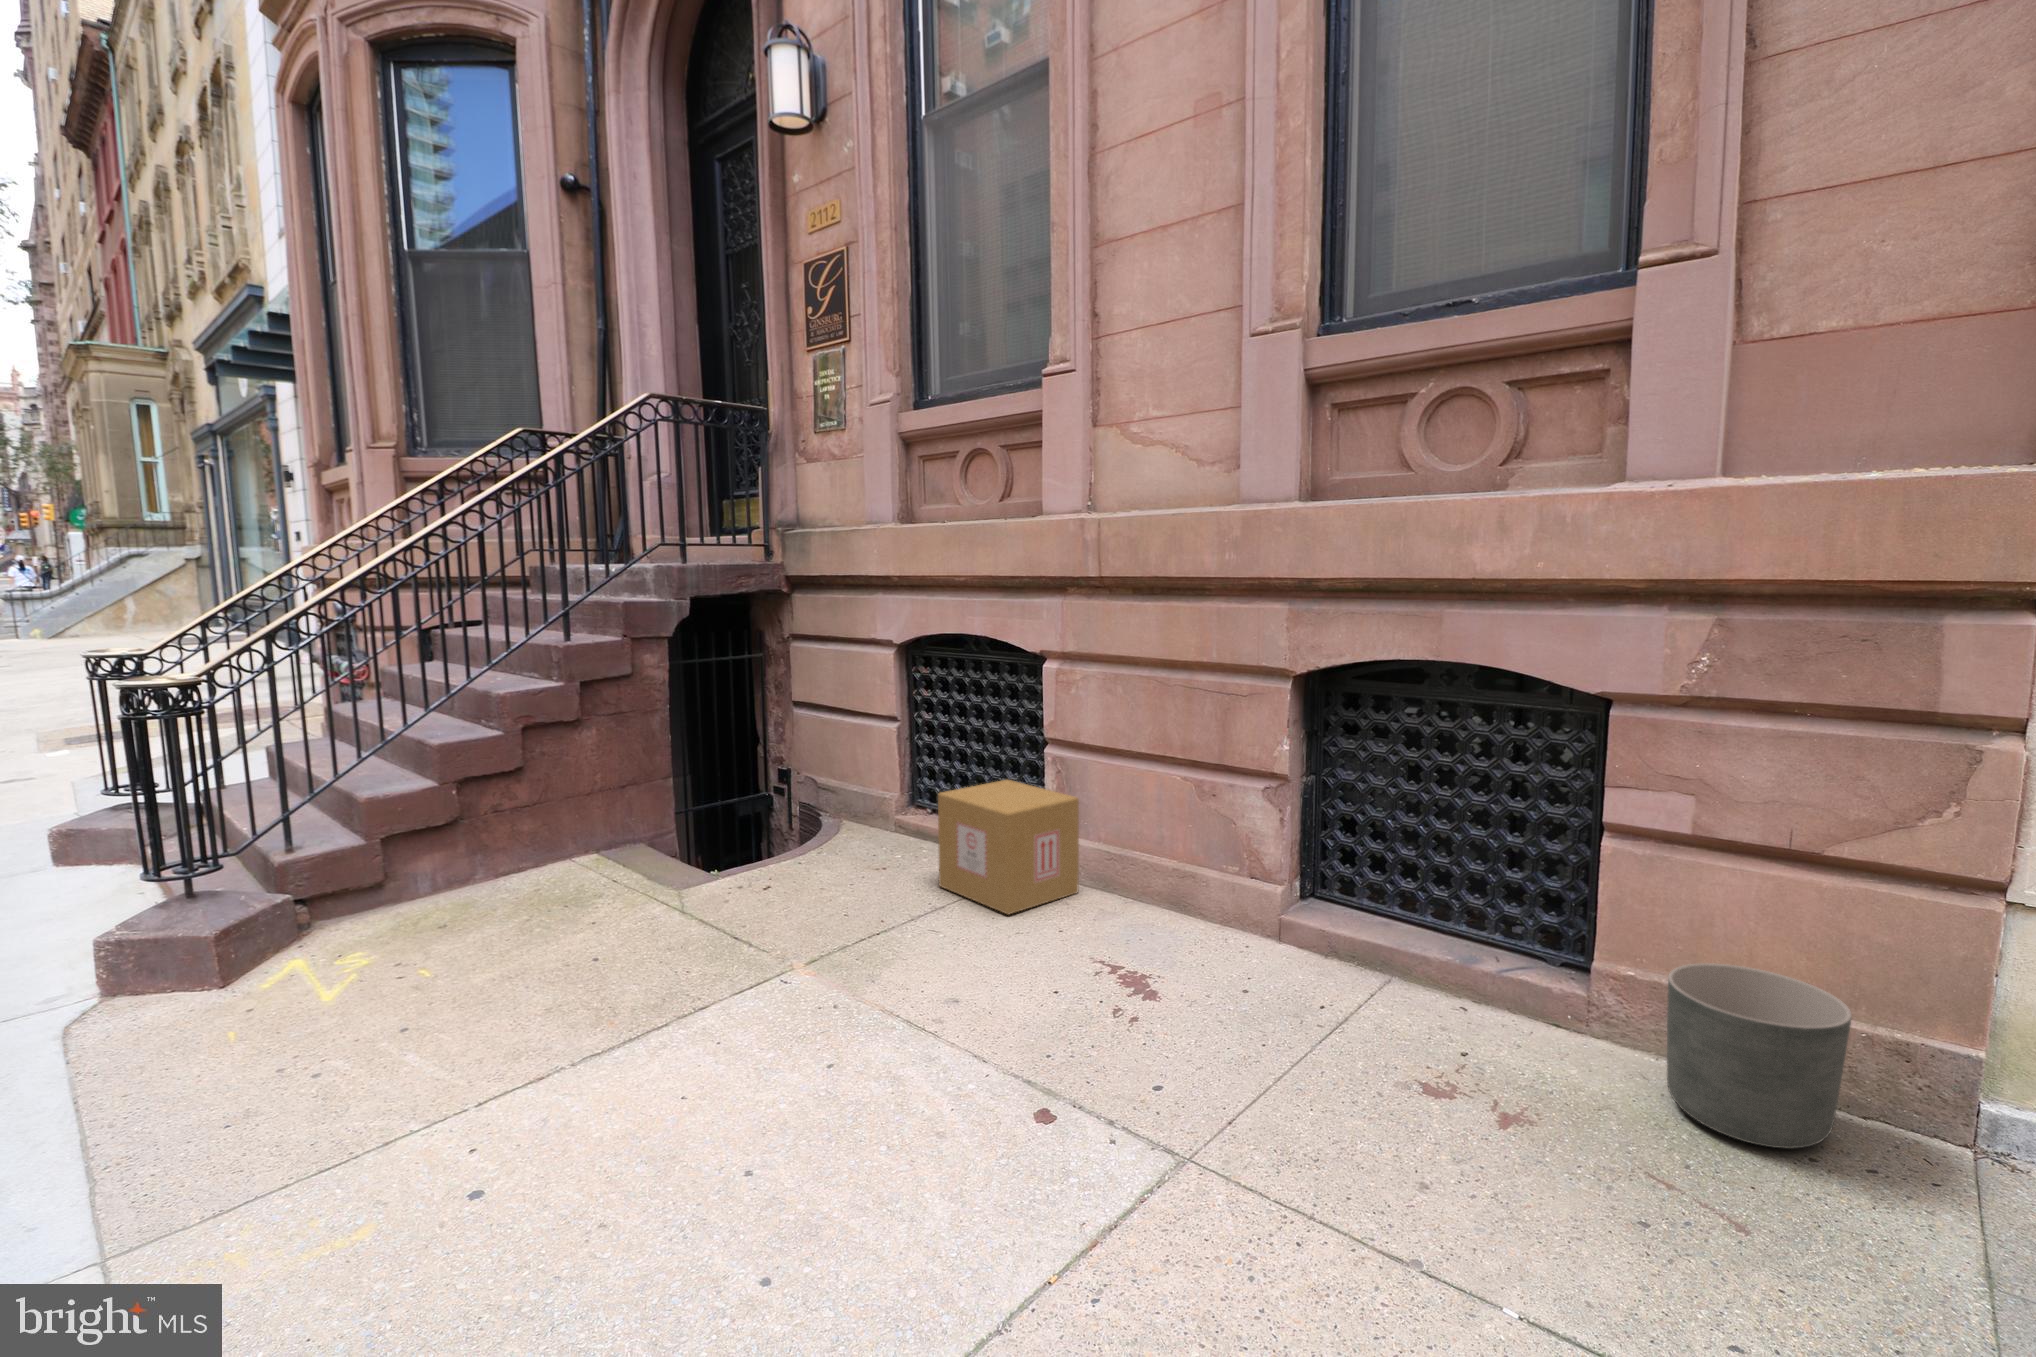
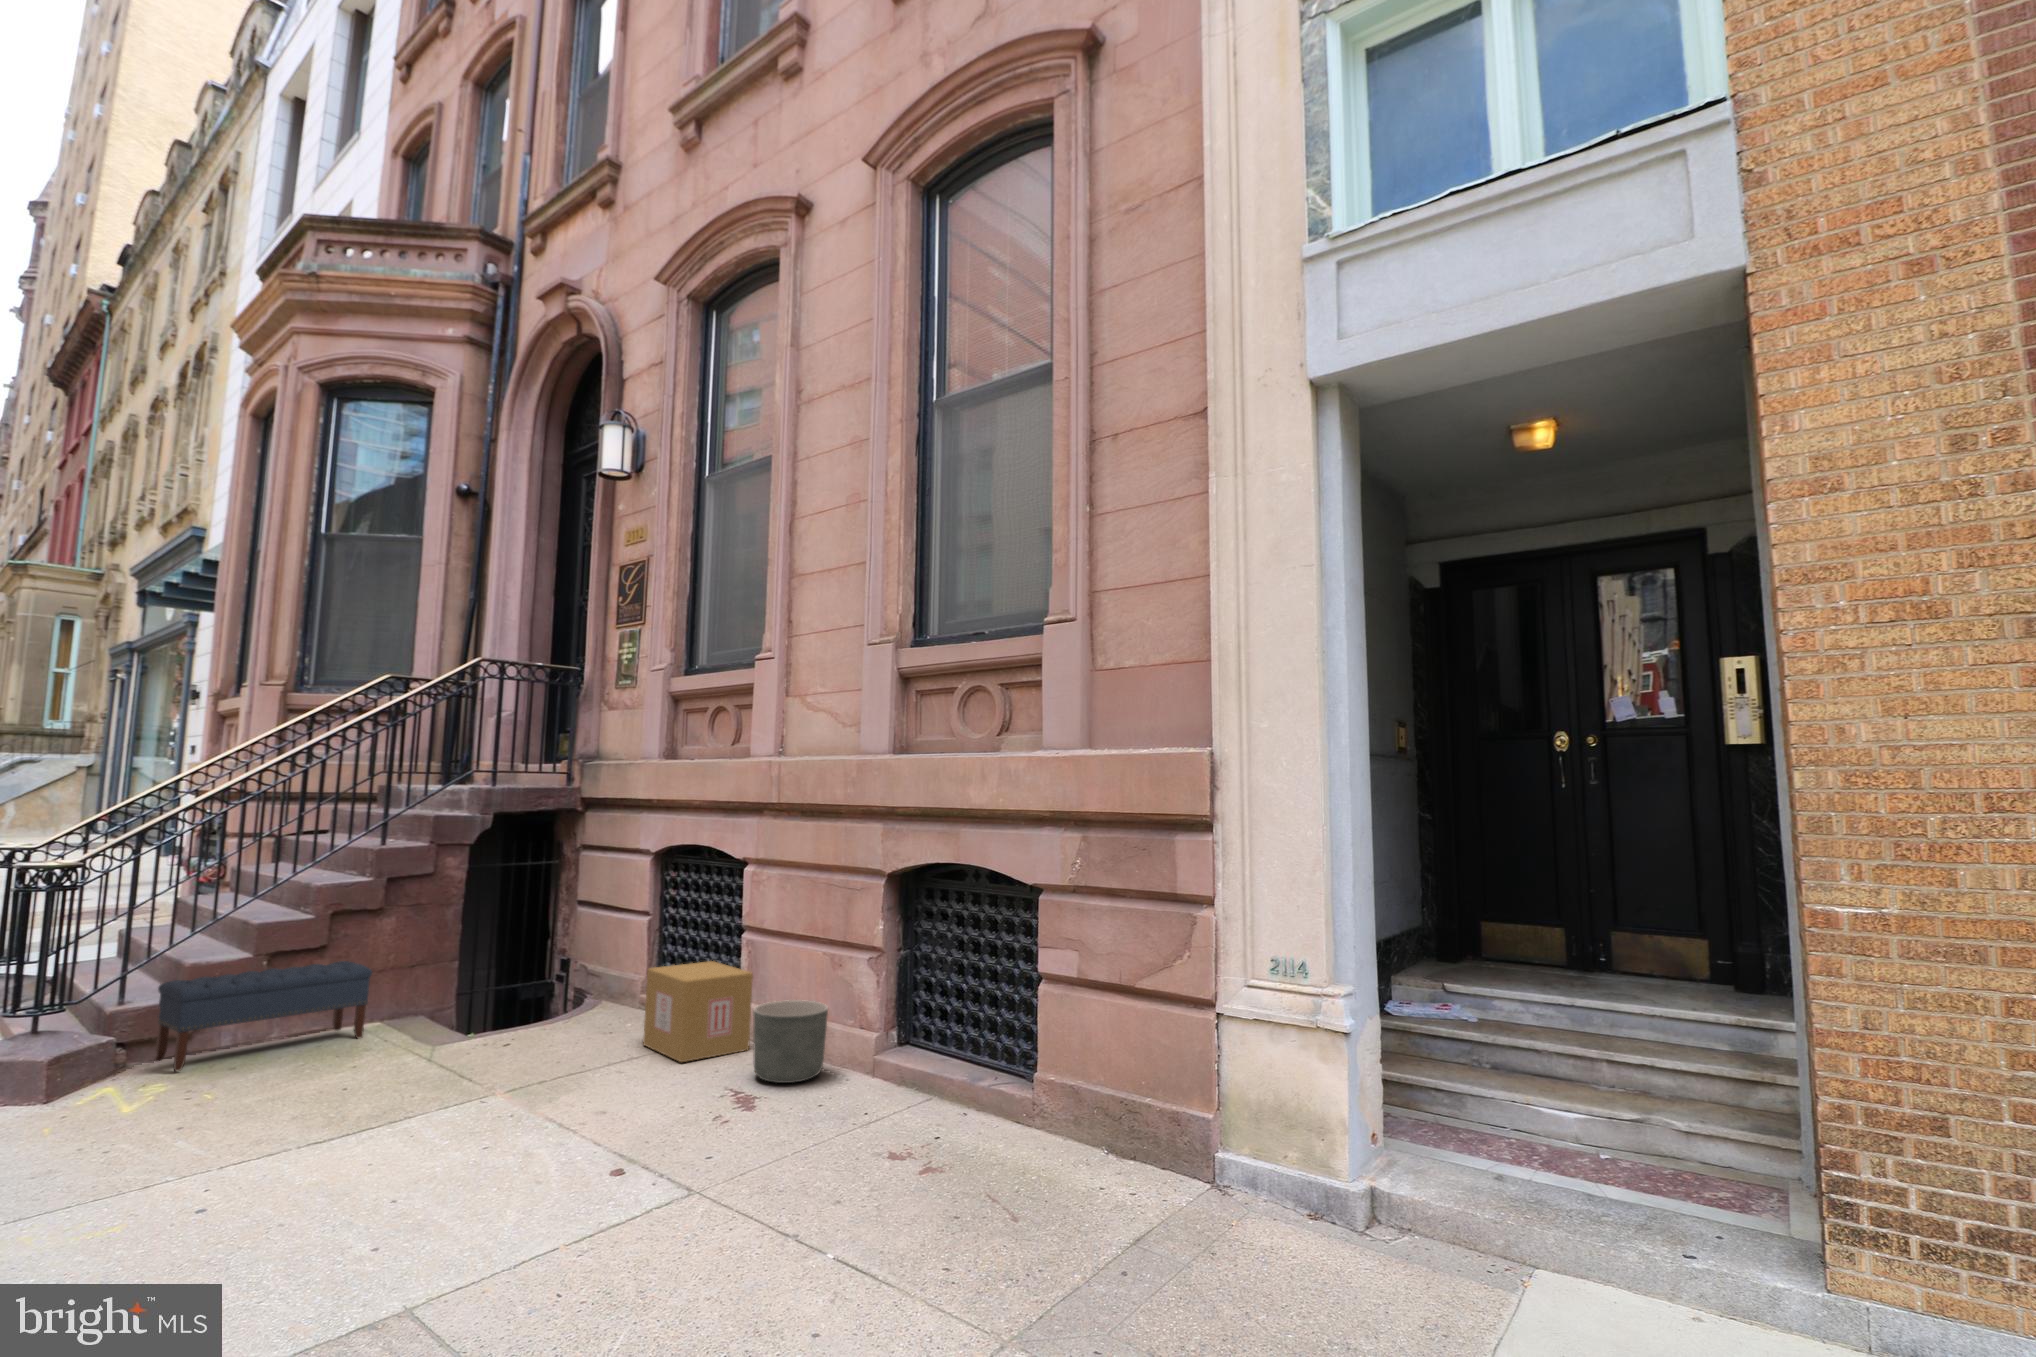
bench: none [333,785,586,936] -> present [155,961,372,1071]
planter: present [1667,963,1852,1148] -> present [753,1000,828,1083]

